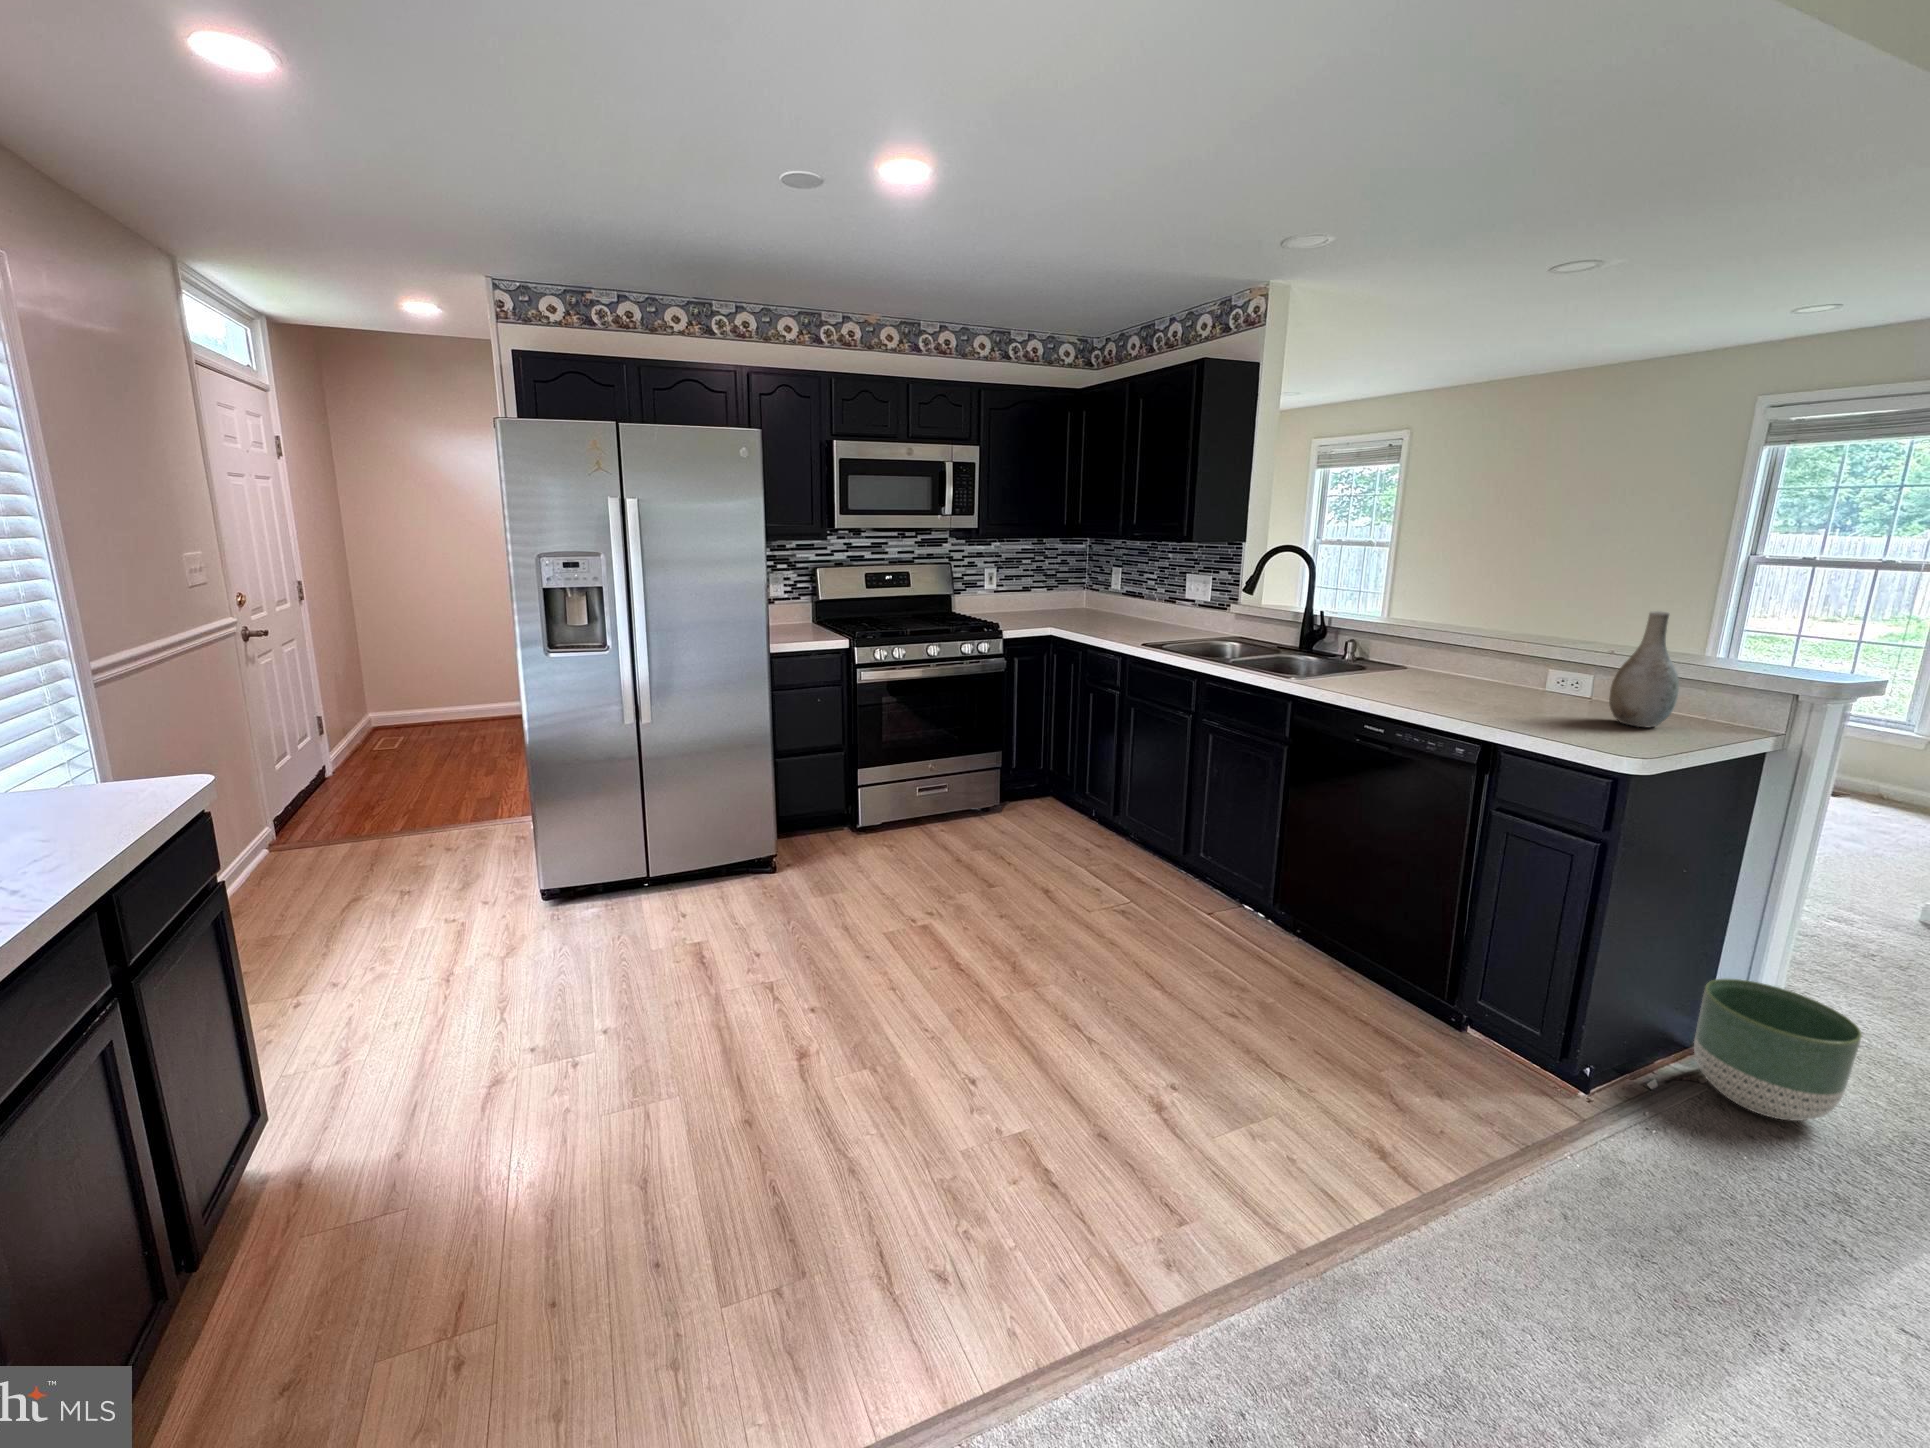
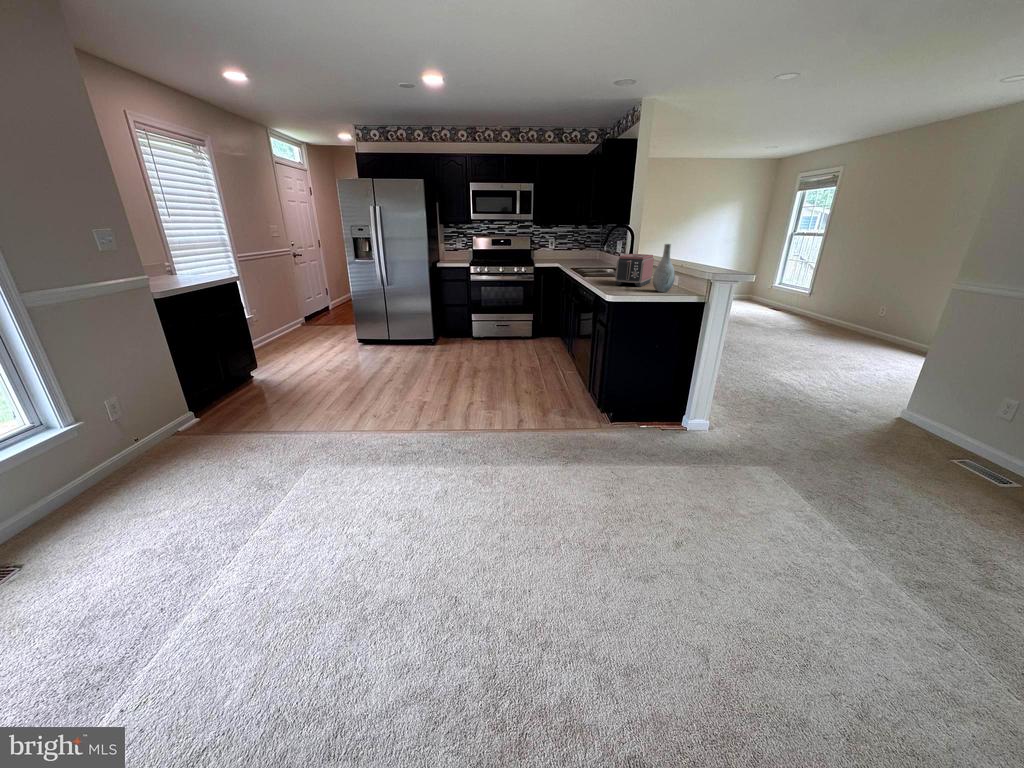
toaster: none [1418,623,1542,709] -> present [615,254,654,287]
planter: present [1694,979,1862,1121] -> none [660,394,707,442]

